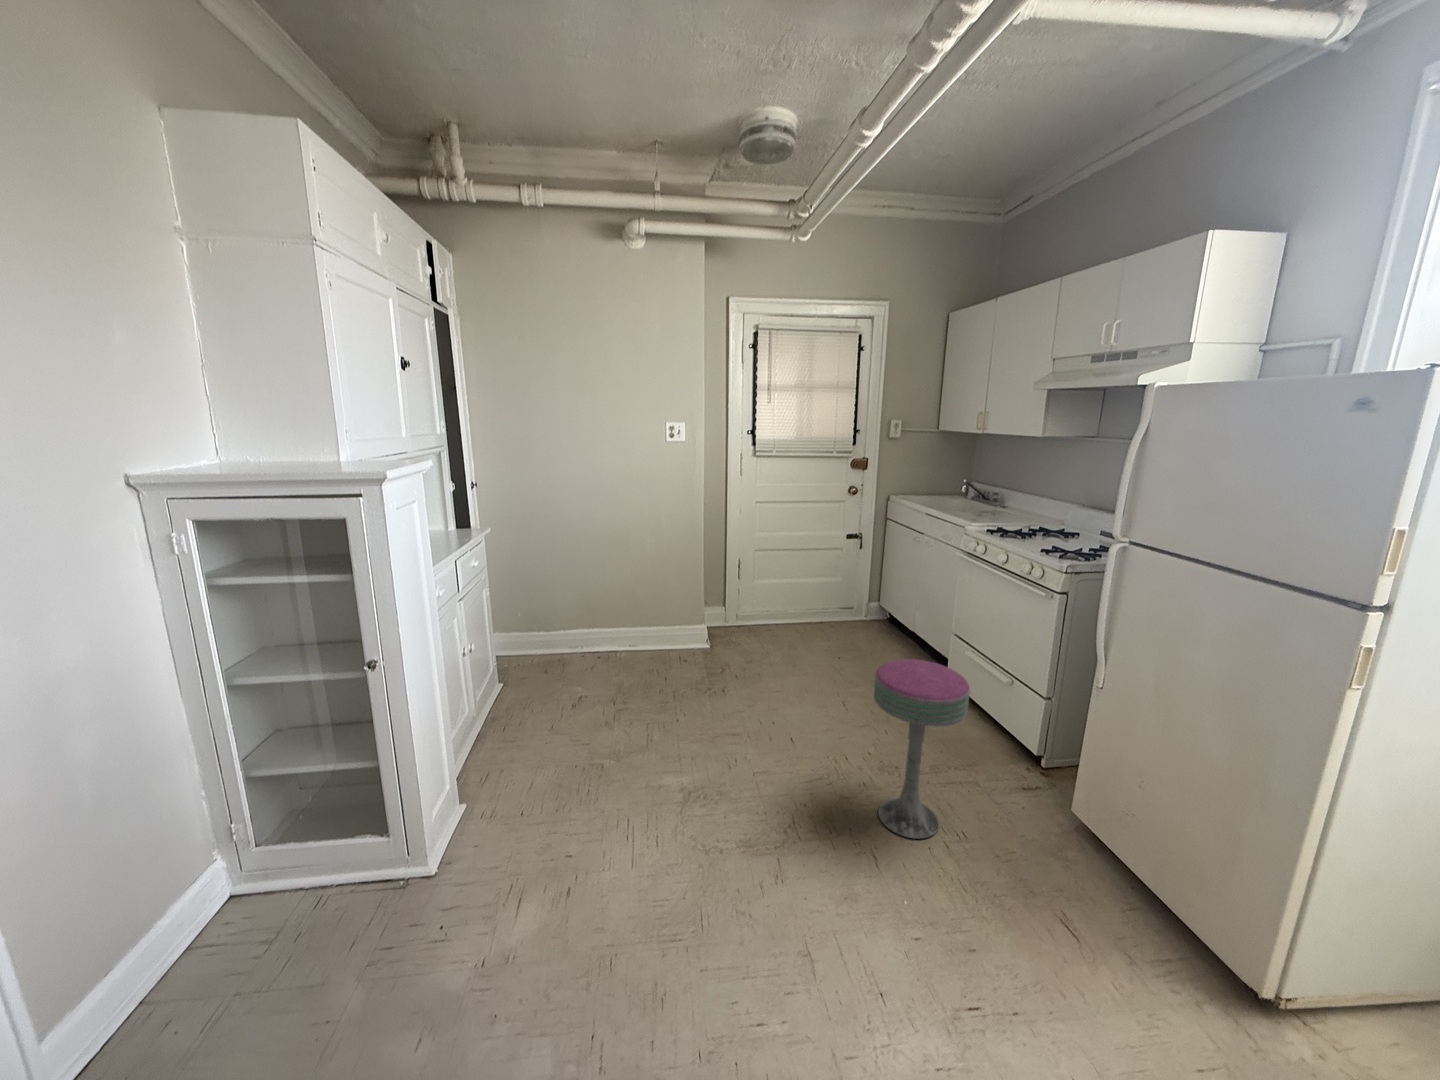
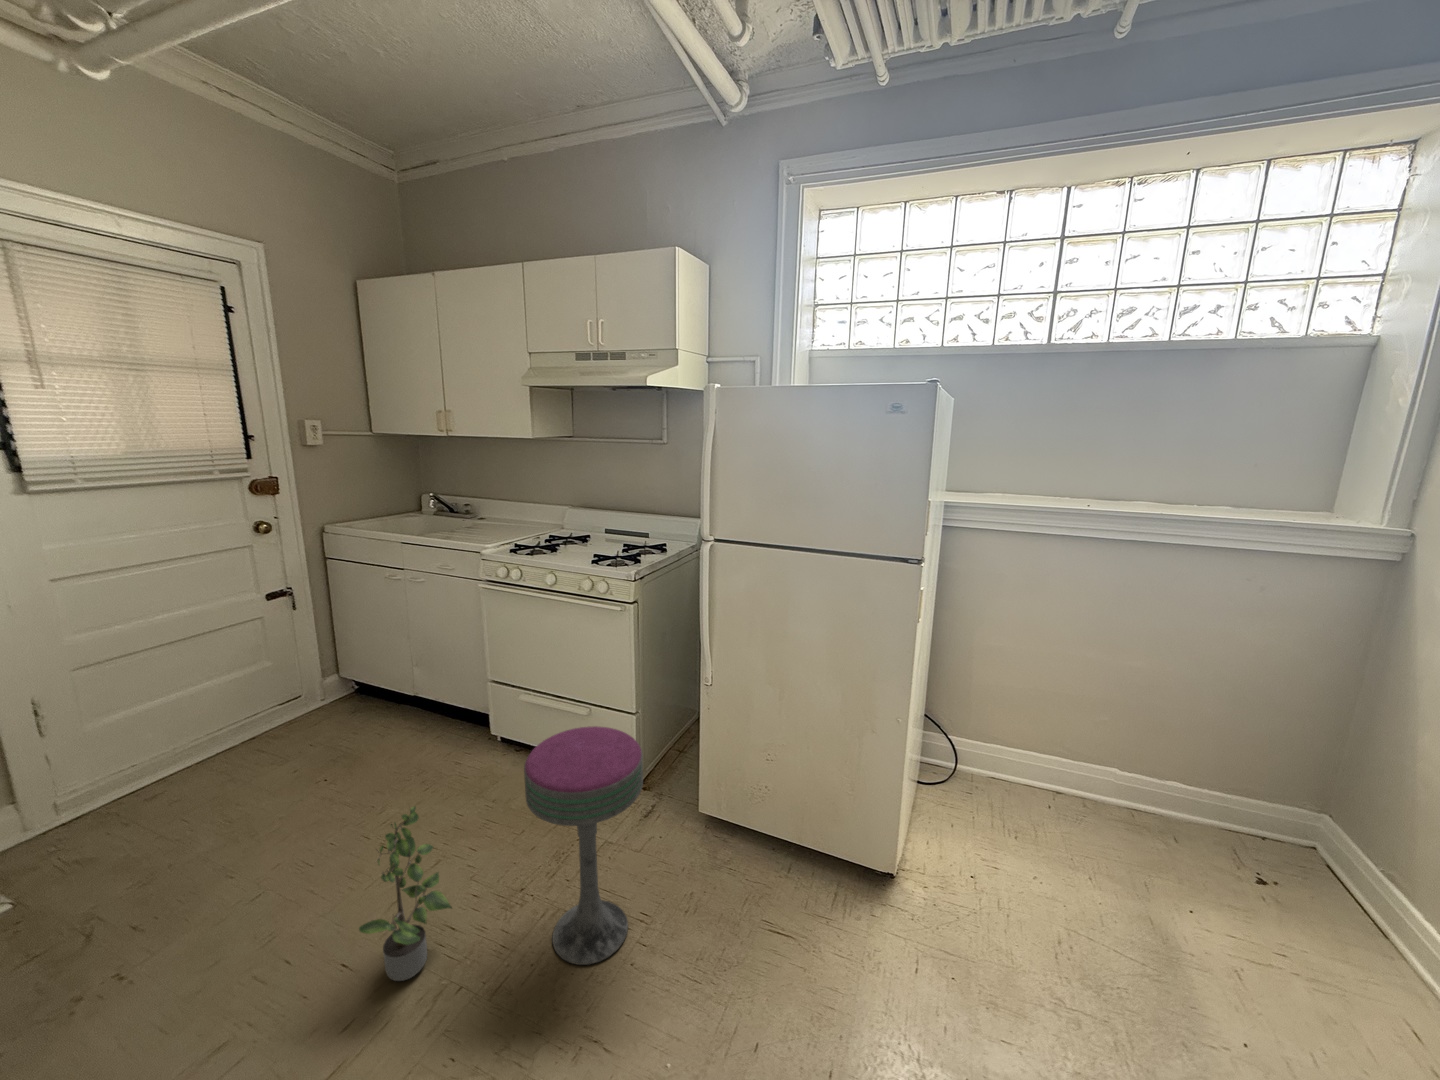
potted plant: none [784,662,841,764] -> present [359,807,452,981]

